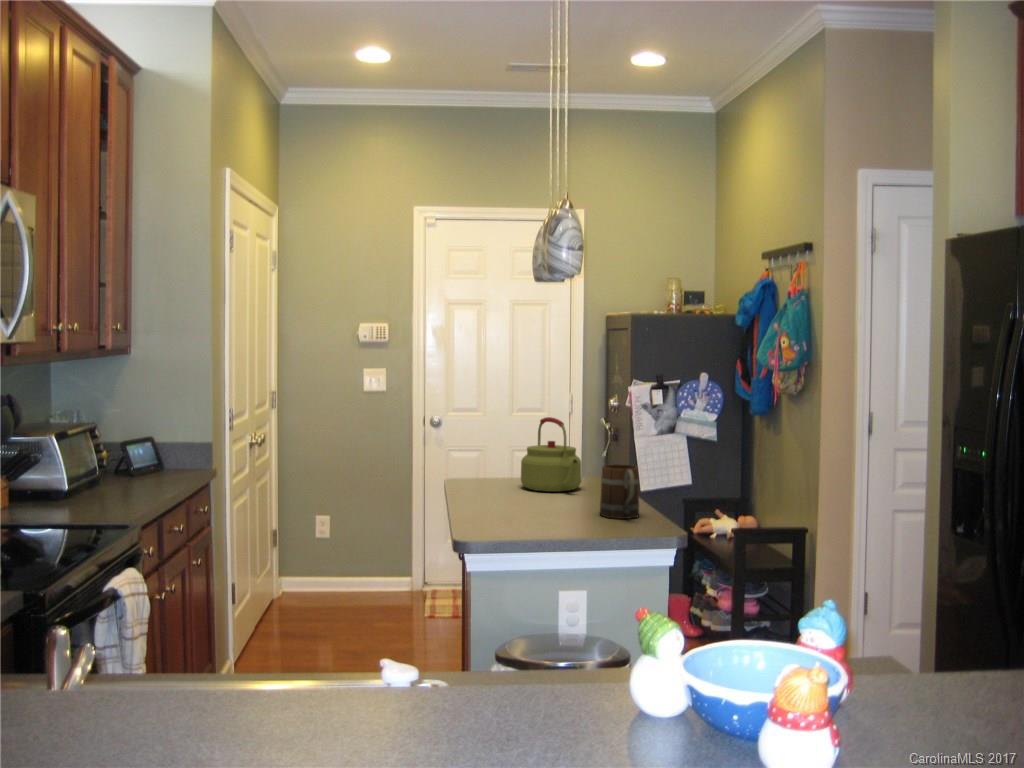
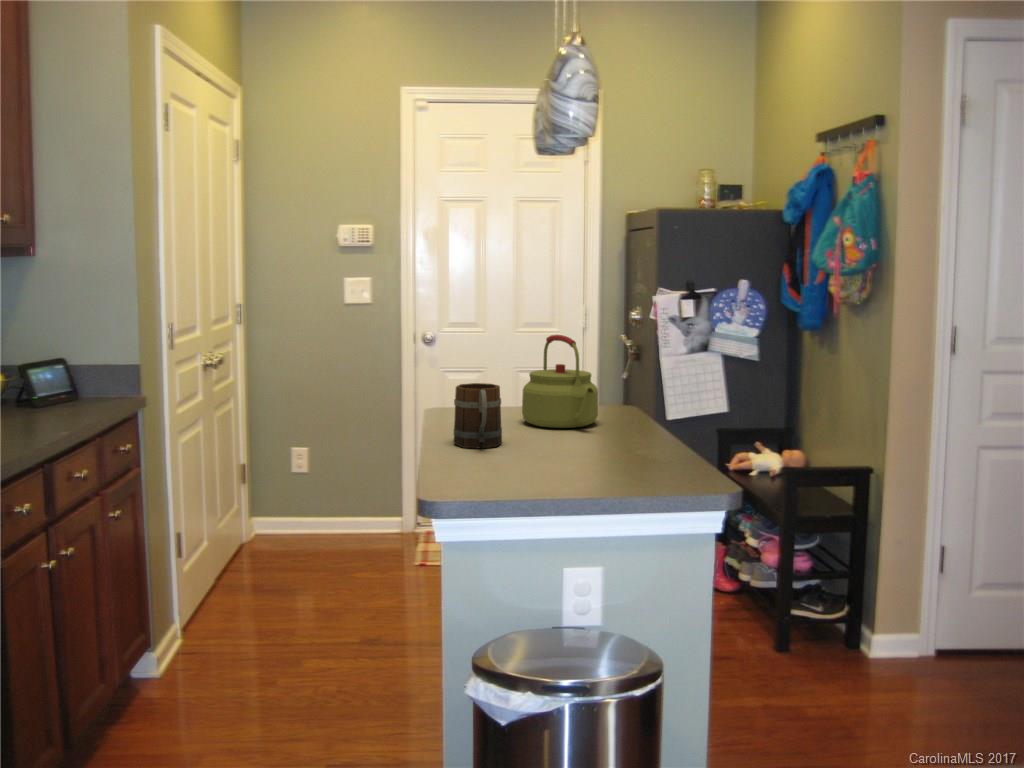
mug: present [600,464,639,519] -> present [454,383,502,449]

